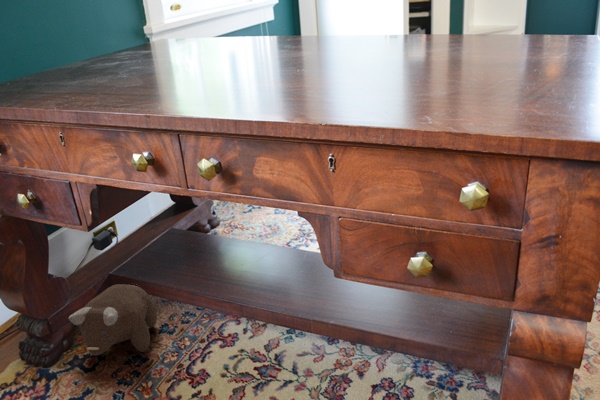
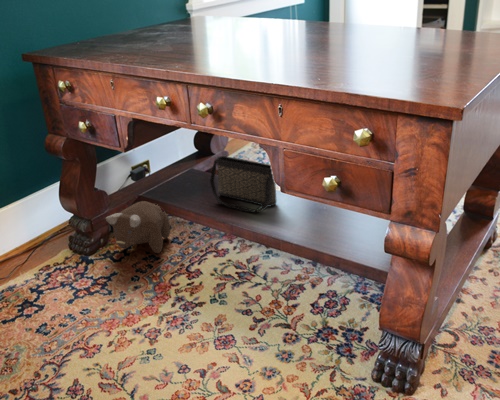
handbag: none [205,214,294,286] -> present [210,156,276,213]

